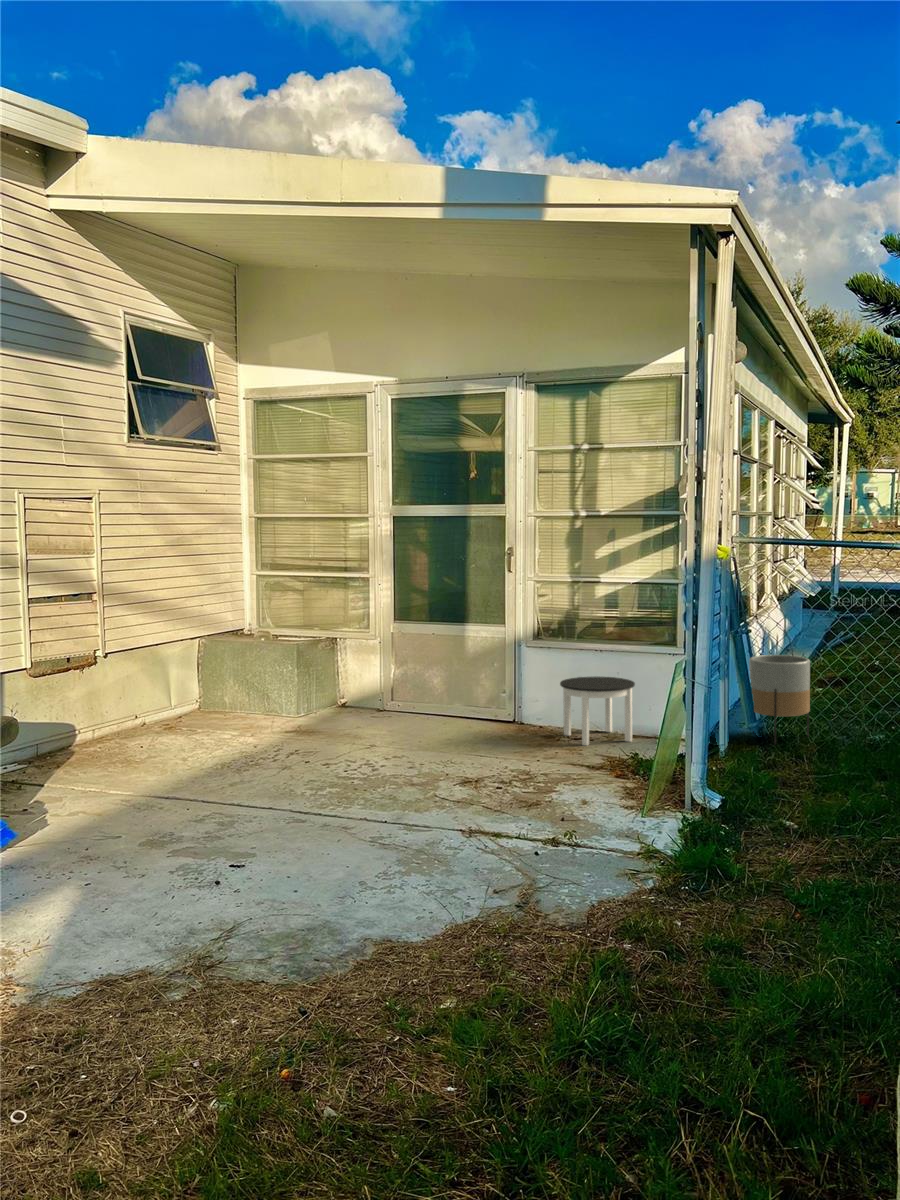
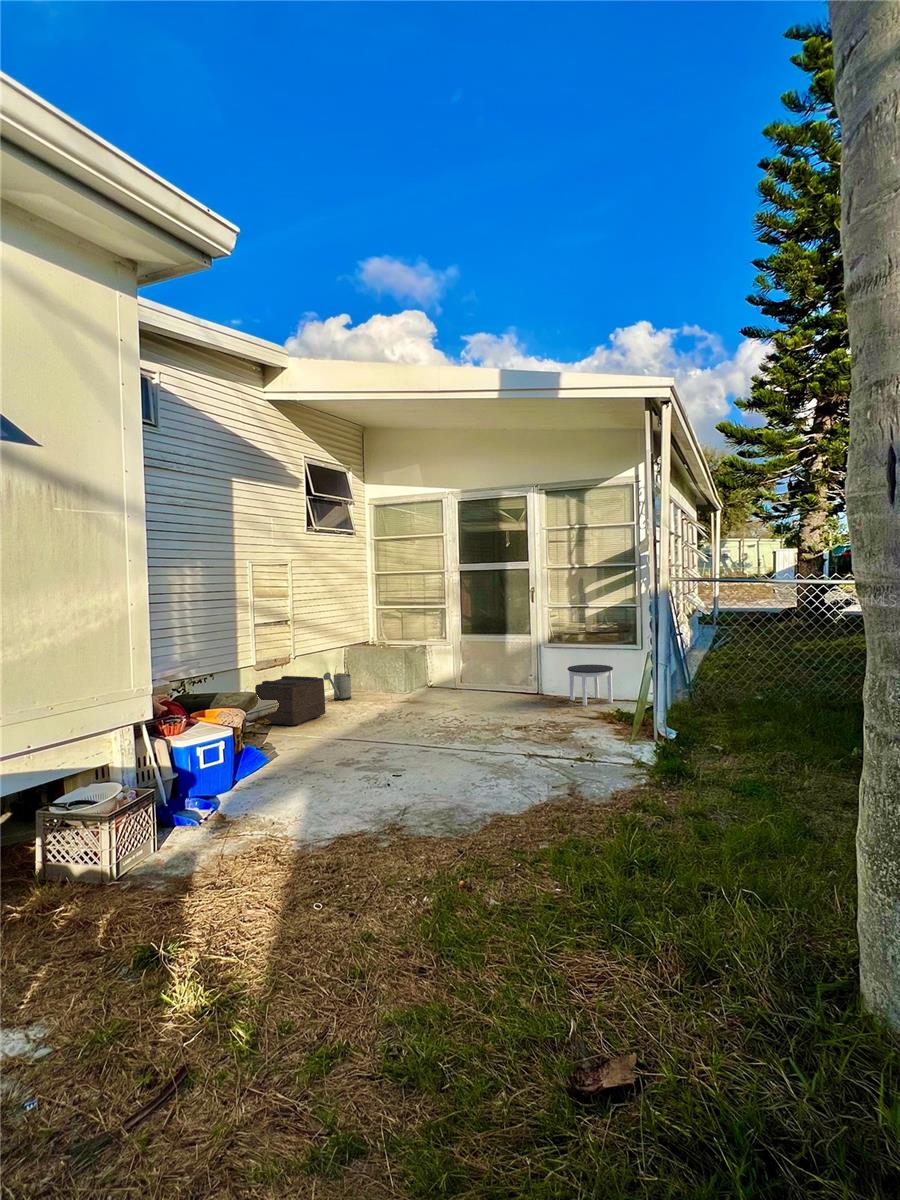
planter: present [749,655,810,744] -> none [682,649,720,703]
watering can: none [156,668,205,726] -> present [323,671,351,701]
wooden crate: none [30,685,152,770] -> present [255,676,325,725]

